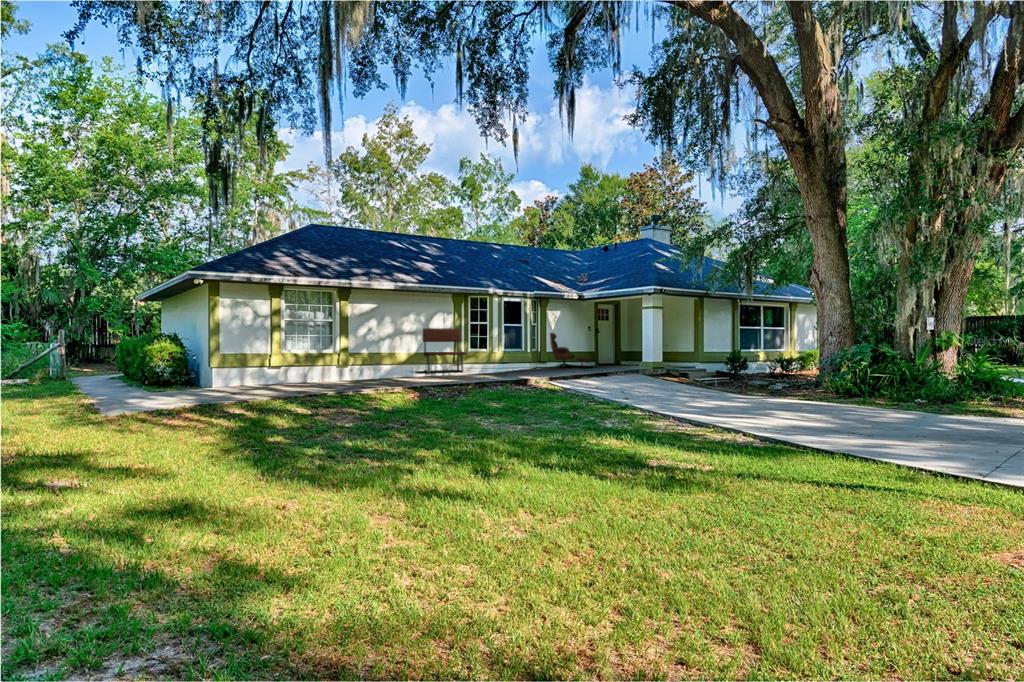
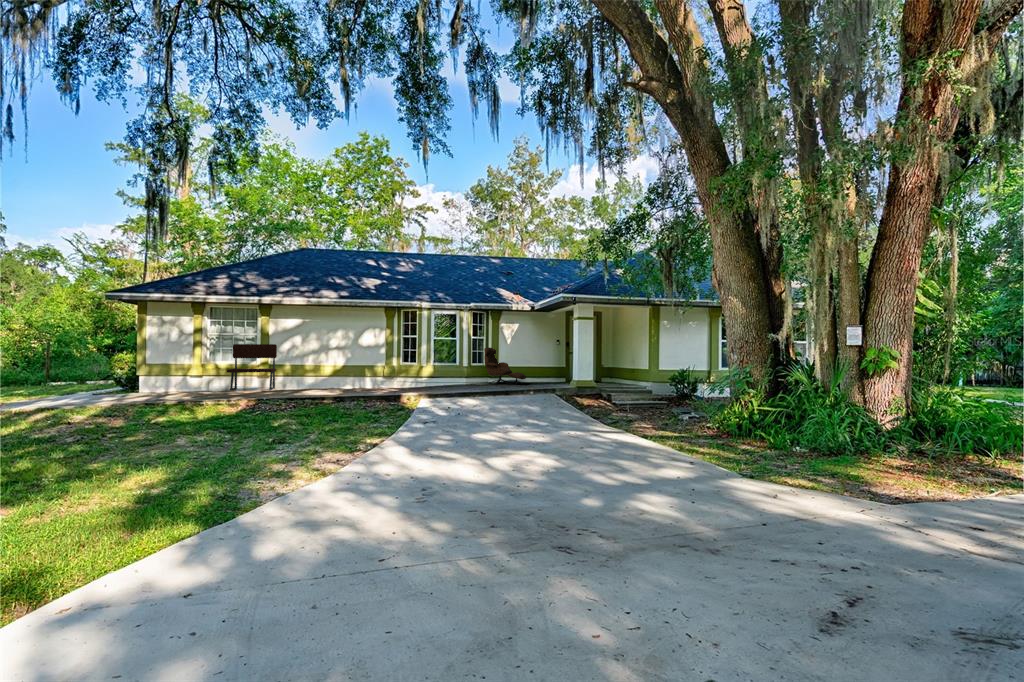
bench: present [423,328,467,373] -> present [227,344,277,390]

